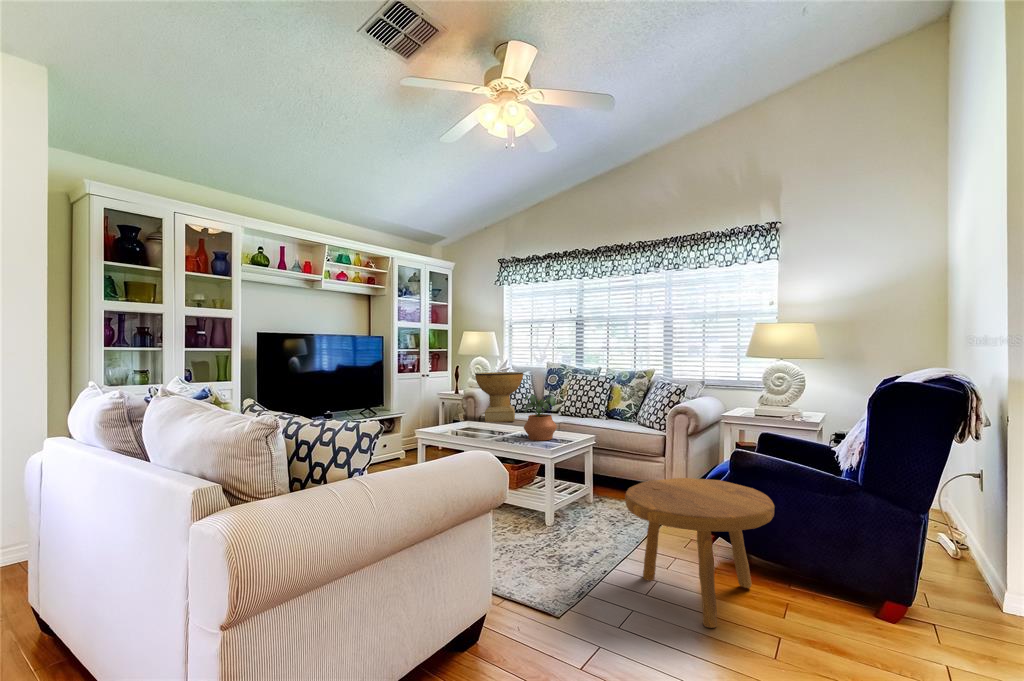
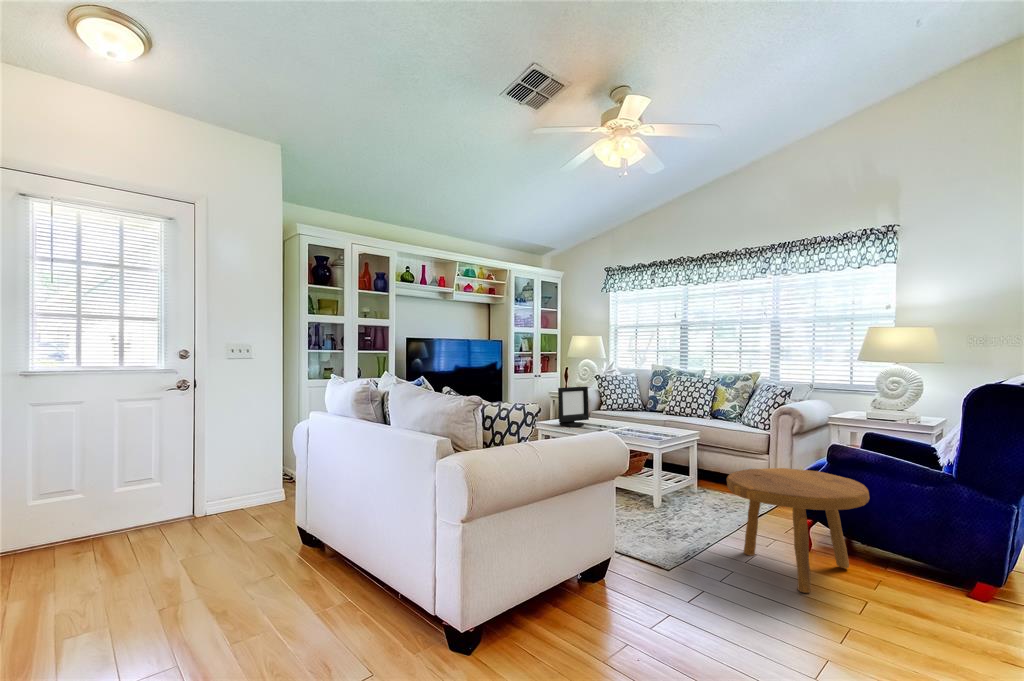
decorative bowl: present [475,372,523,422] -> none [586,373,631,417]
picture frame: none [440,389,475,437] -> present [558,386,589,427]
potted plant: present [524,394,557,441] -> none [633,391,664,433]

